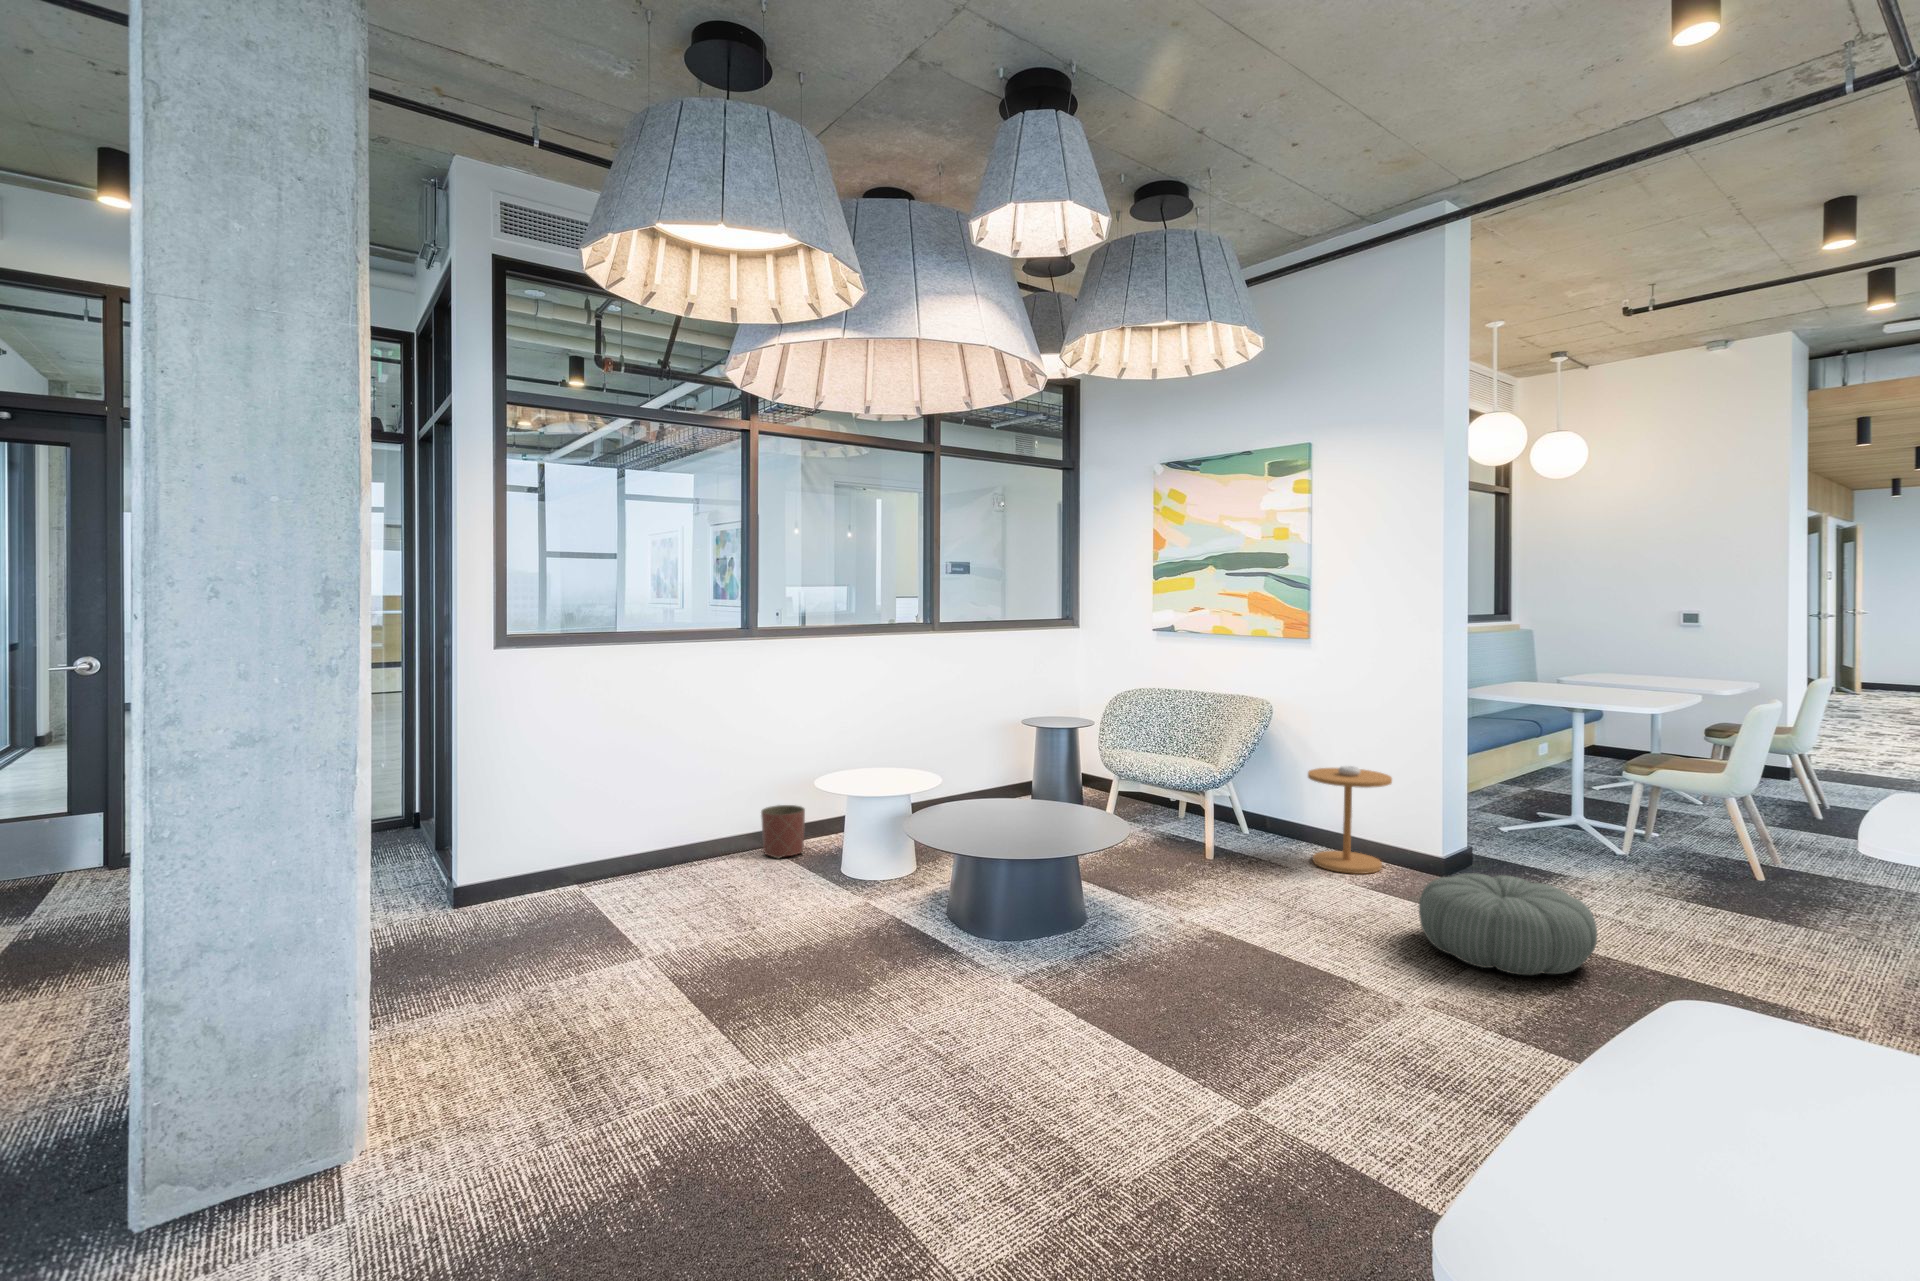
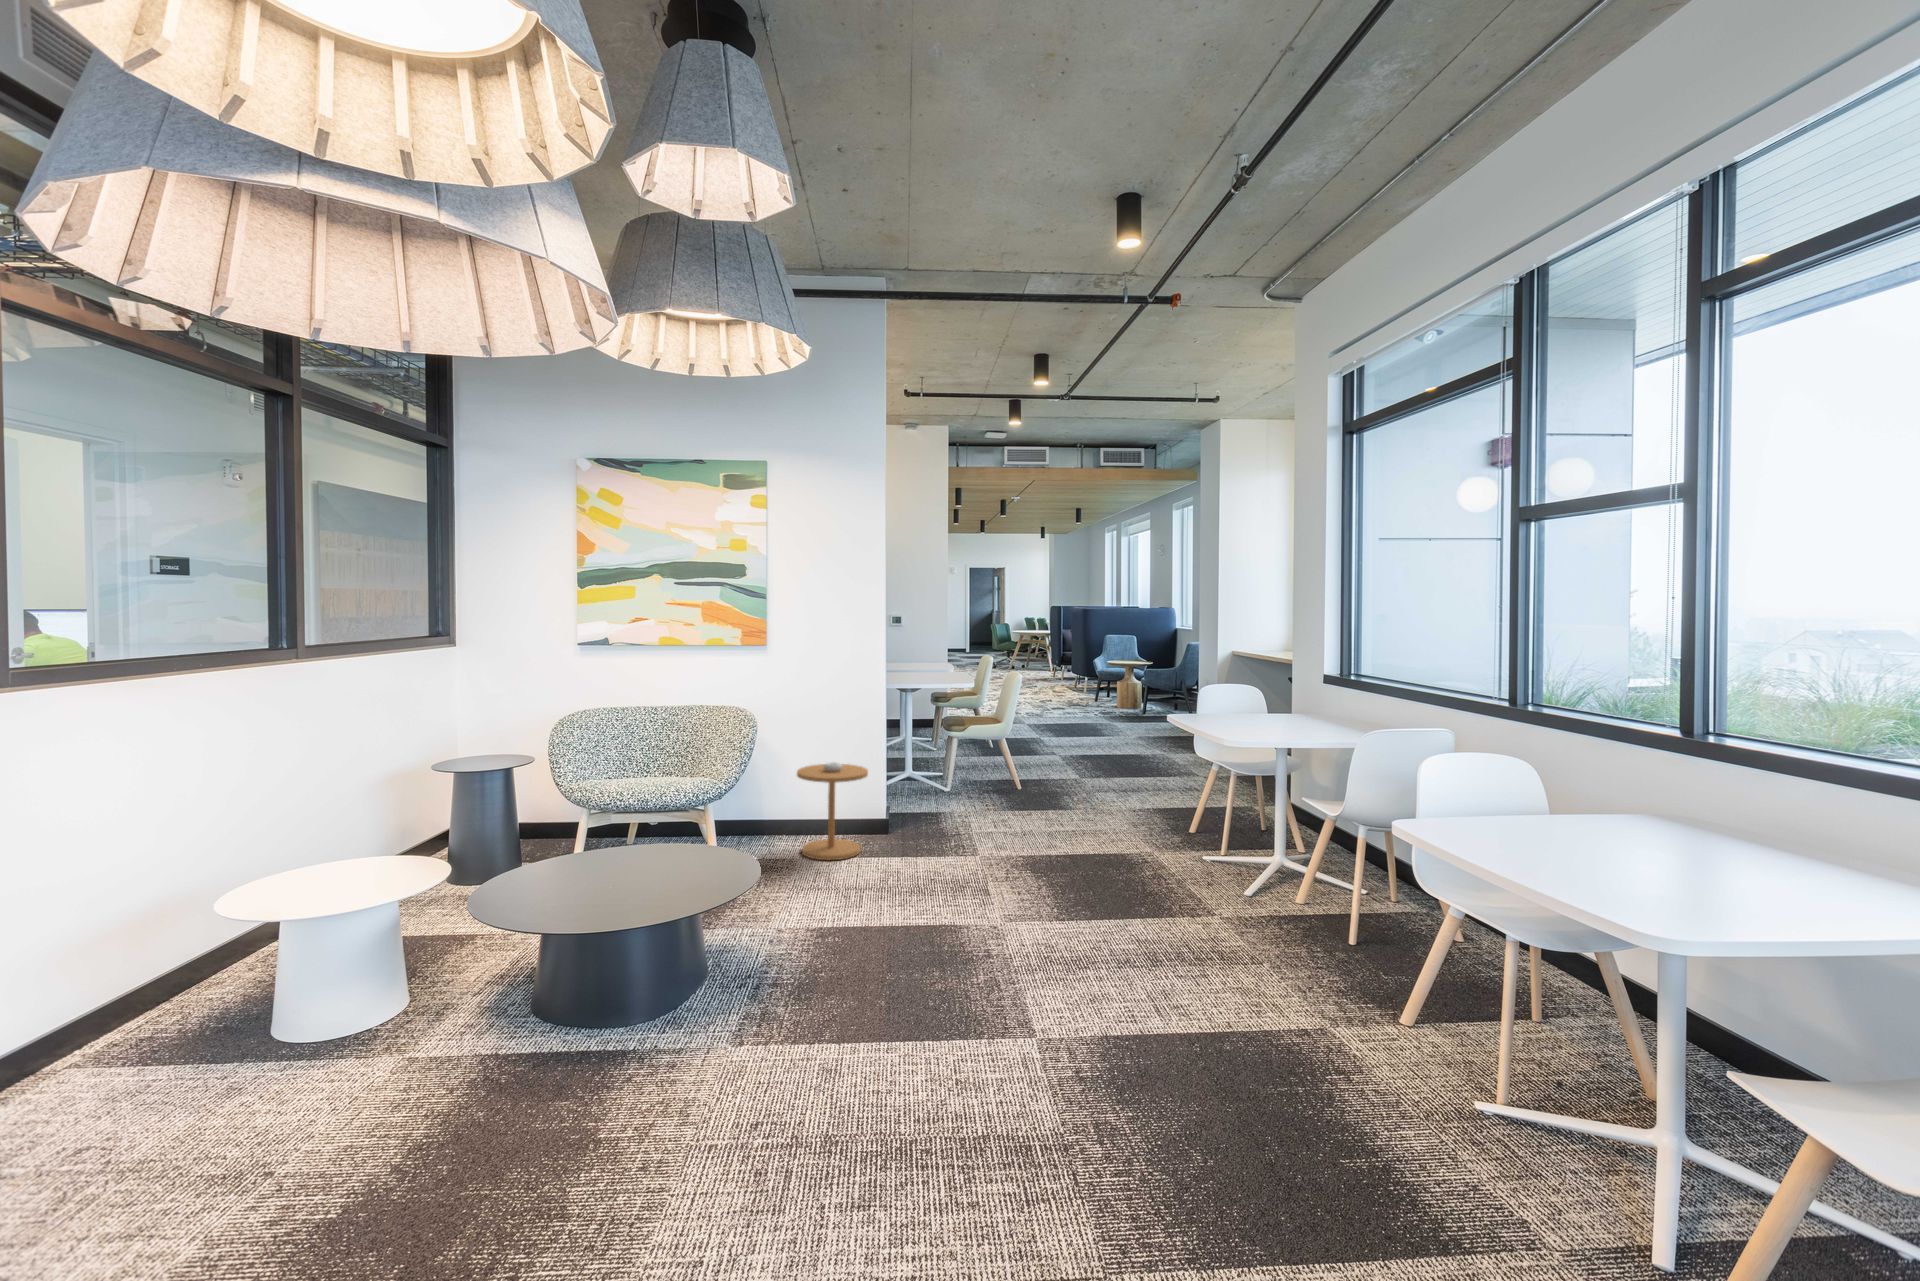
planter: present [761,805,805,859] -> none [48,972,156,1080]
pouf: present [1419,874,1597,975] -> none [961,831,1082,907]

